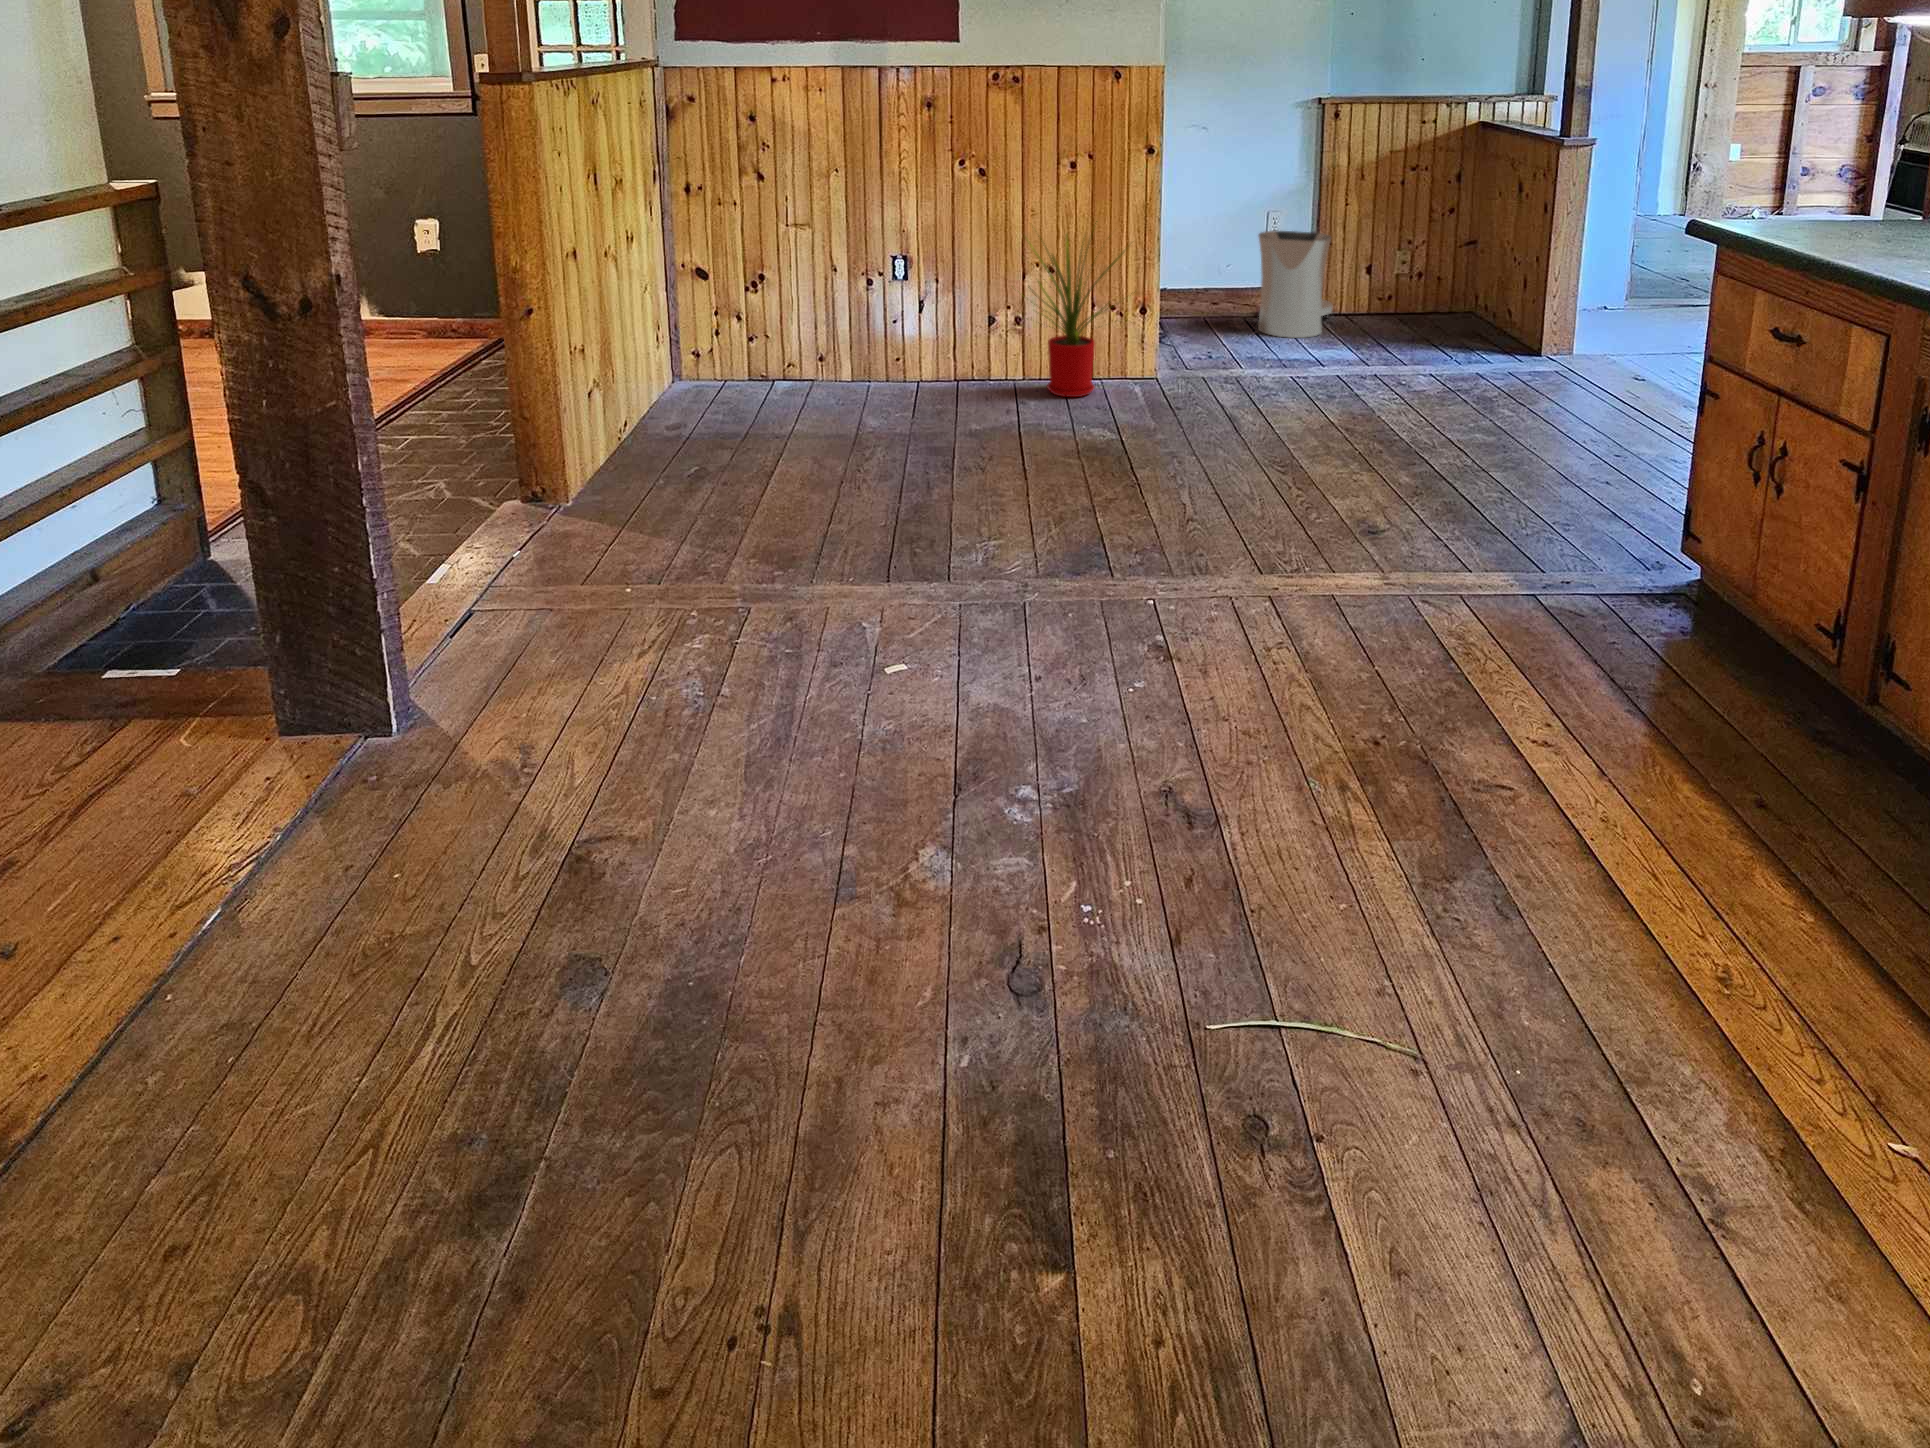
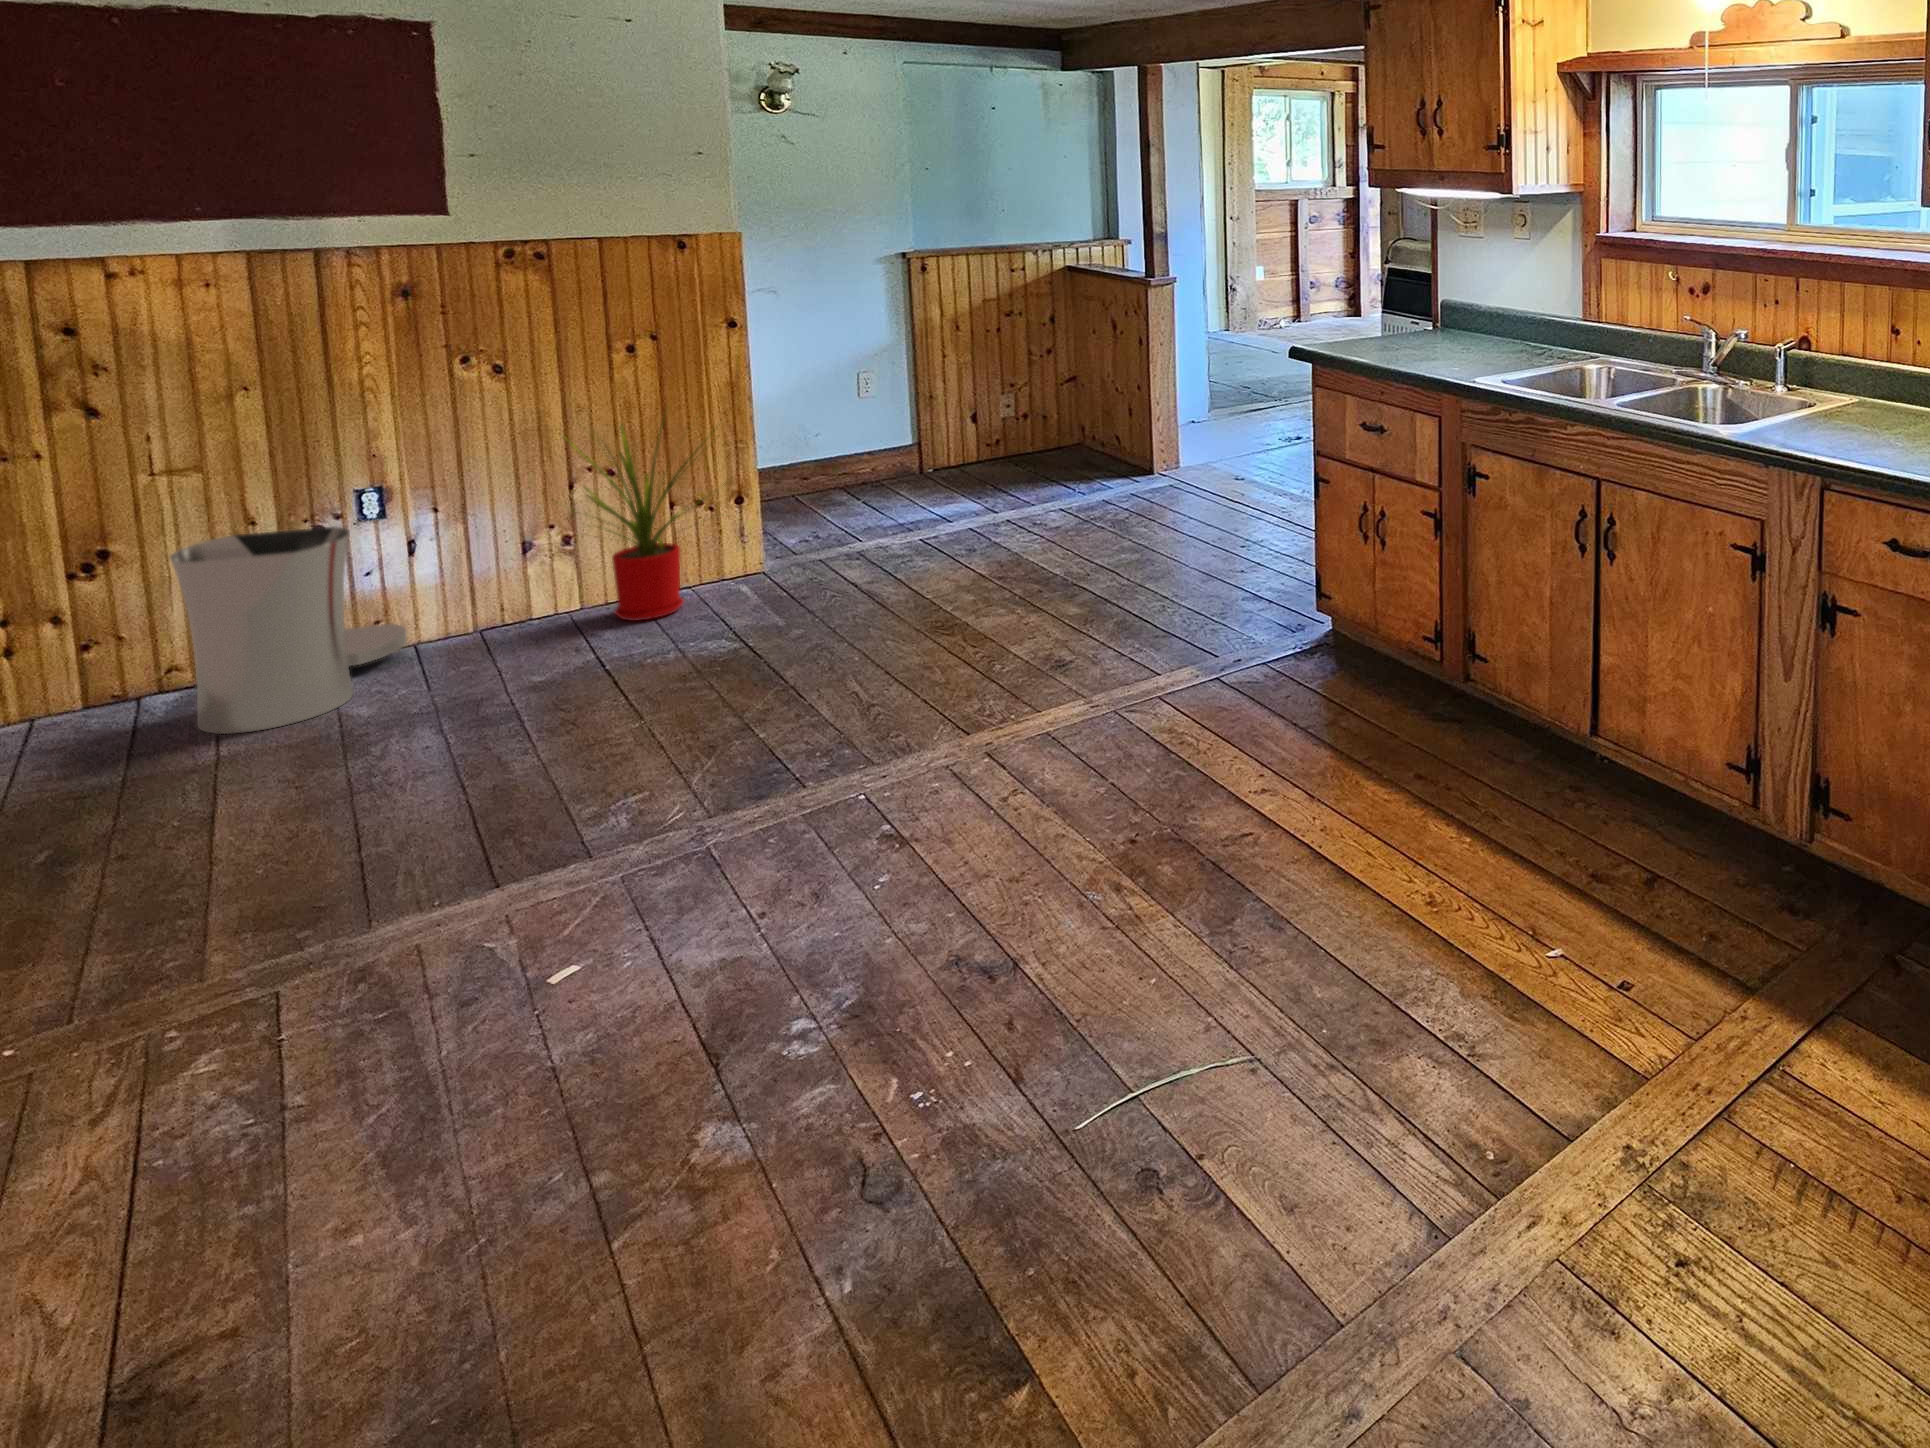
trash can: present [1258,231,1333,338] -> present [170,526,407,734]

